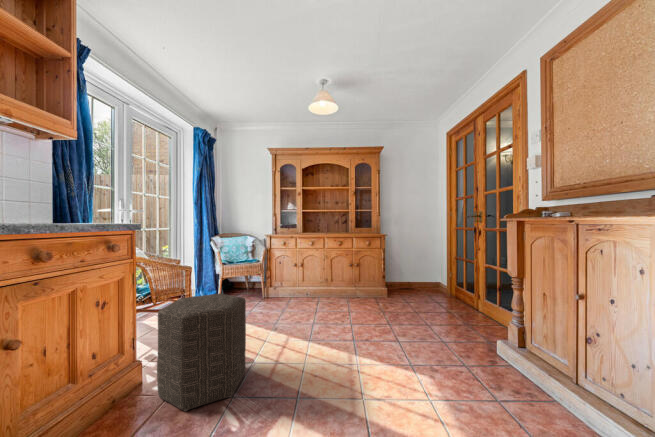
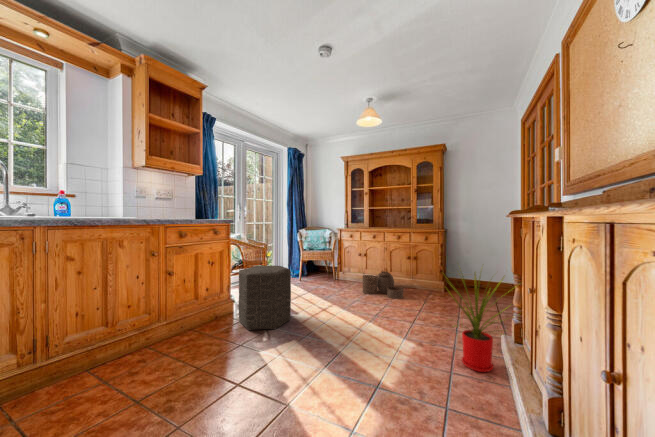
house plant: none [452,271,550,396] -> present [447,273,509,372]
woven basket: none [308,282,358,315] -> present [363,271,403,299]

